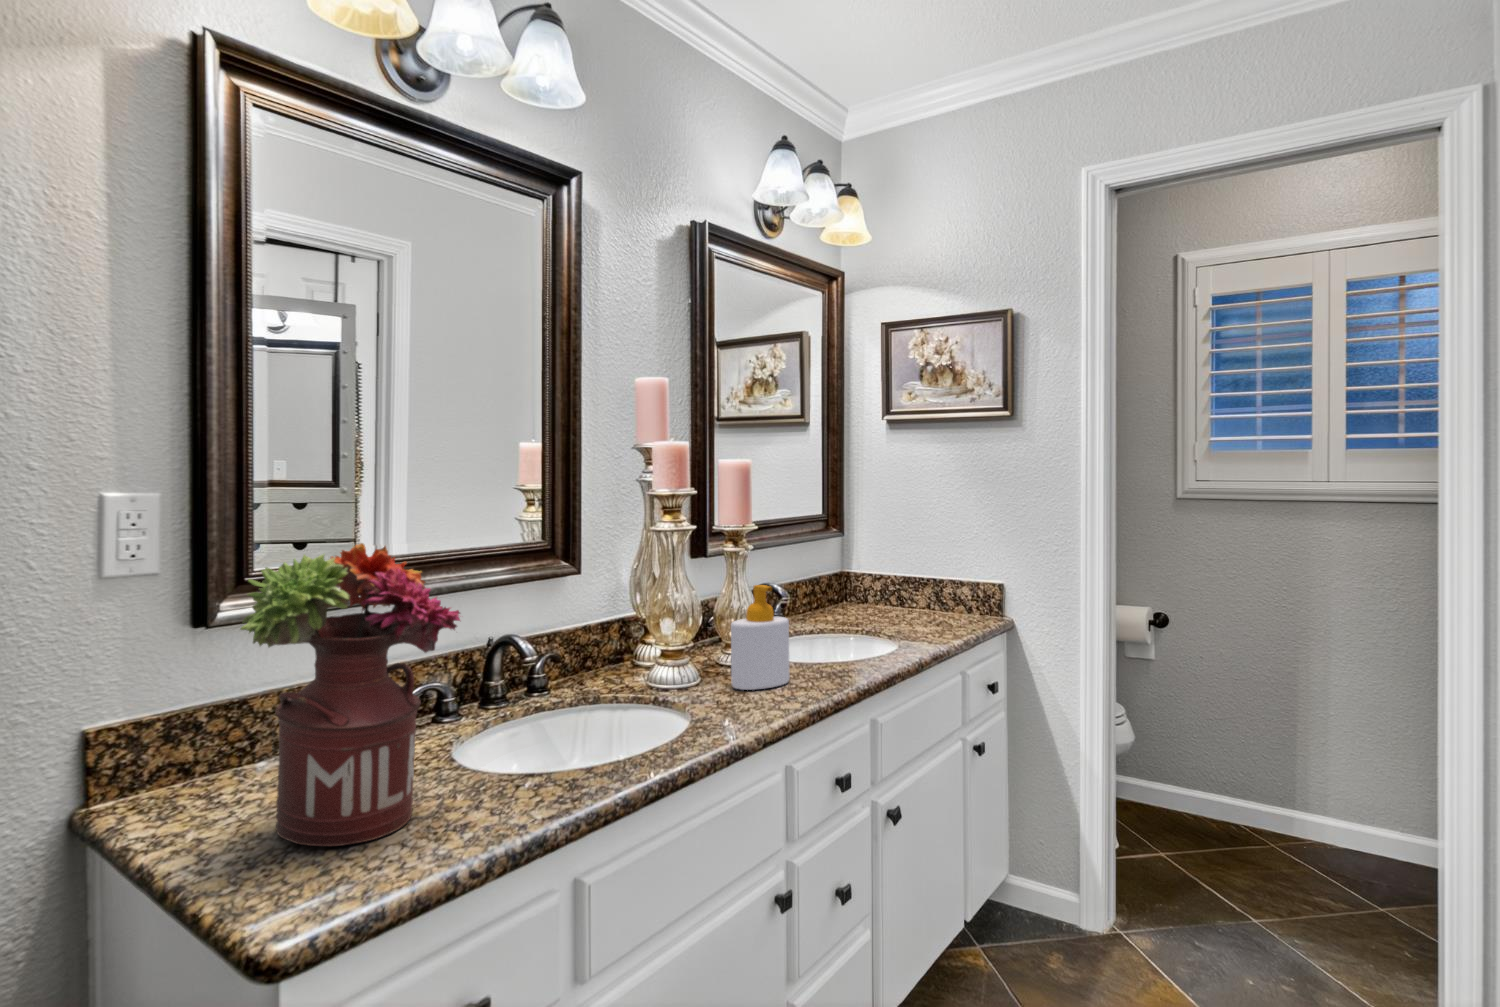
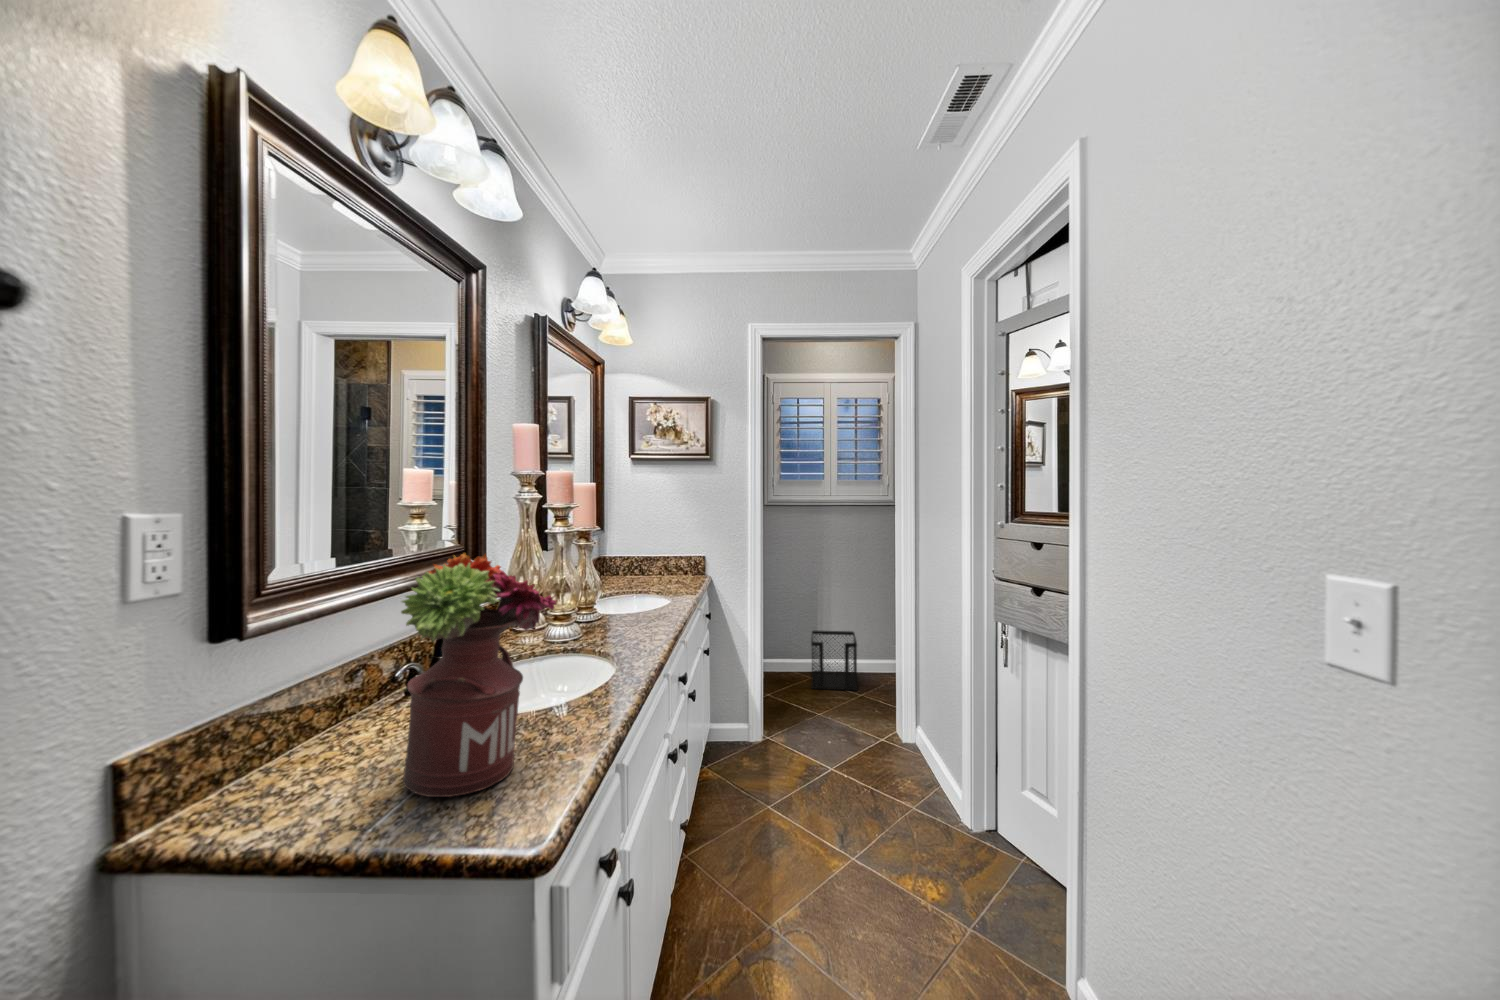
soap bottle: present [731,585,790,690] -> none [607,565,641,634]
wastebasket: none [1260,752,1382,895] -> present [811,630,857,691]

